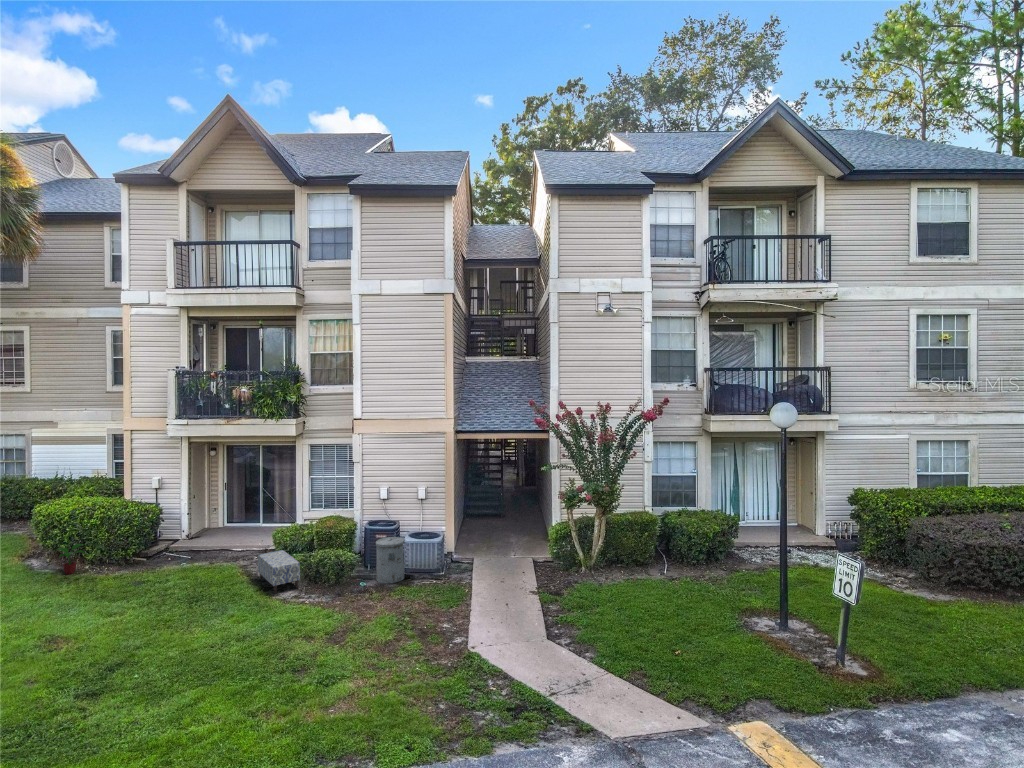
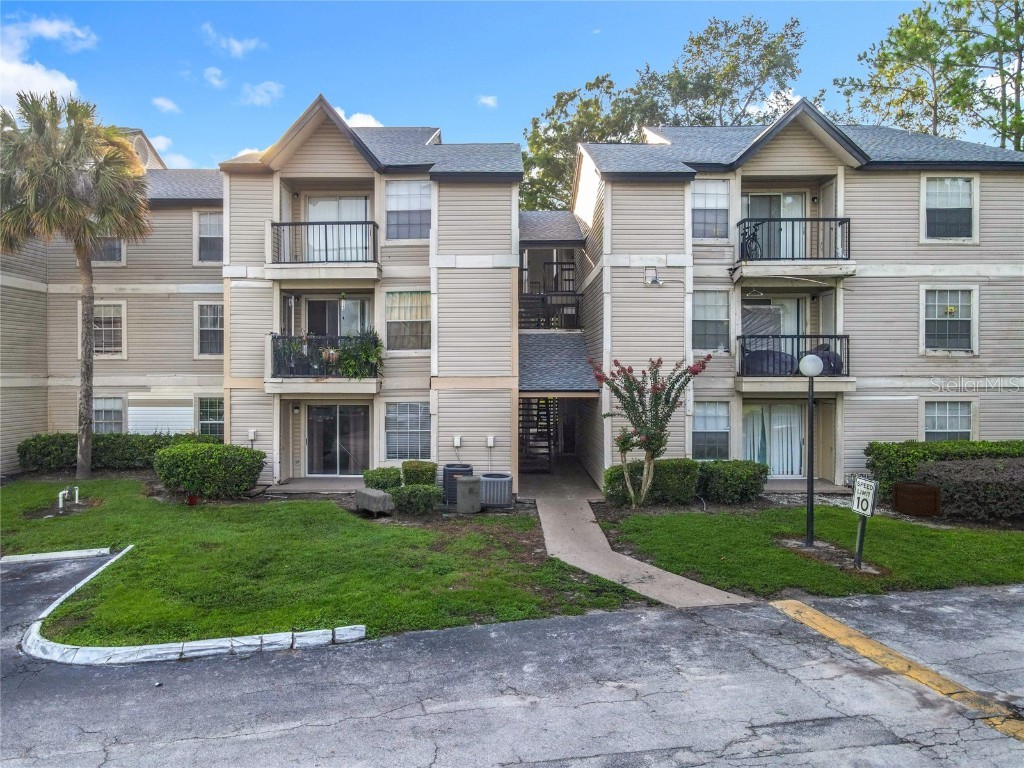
wooden crate: none [881,543,937,586] -> present [893,482,941,516]

